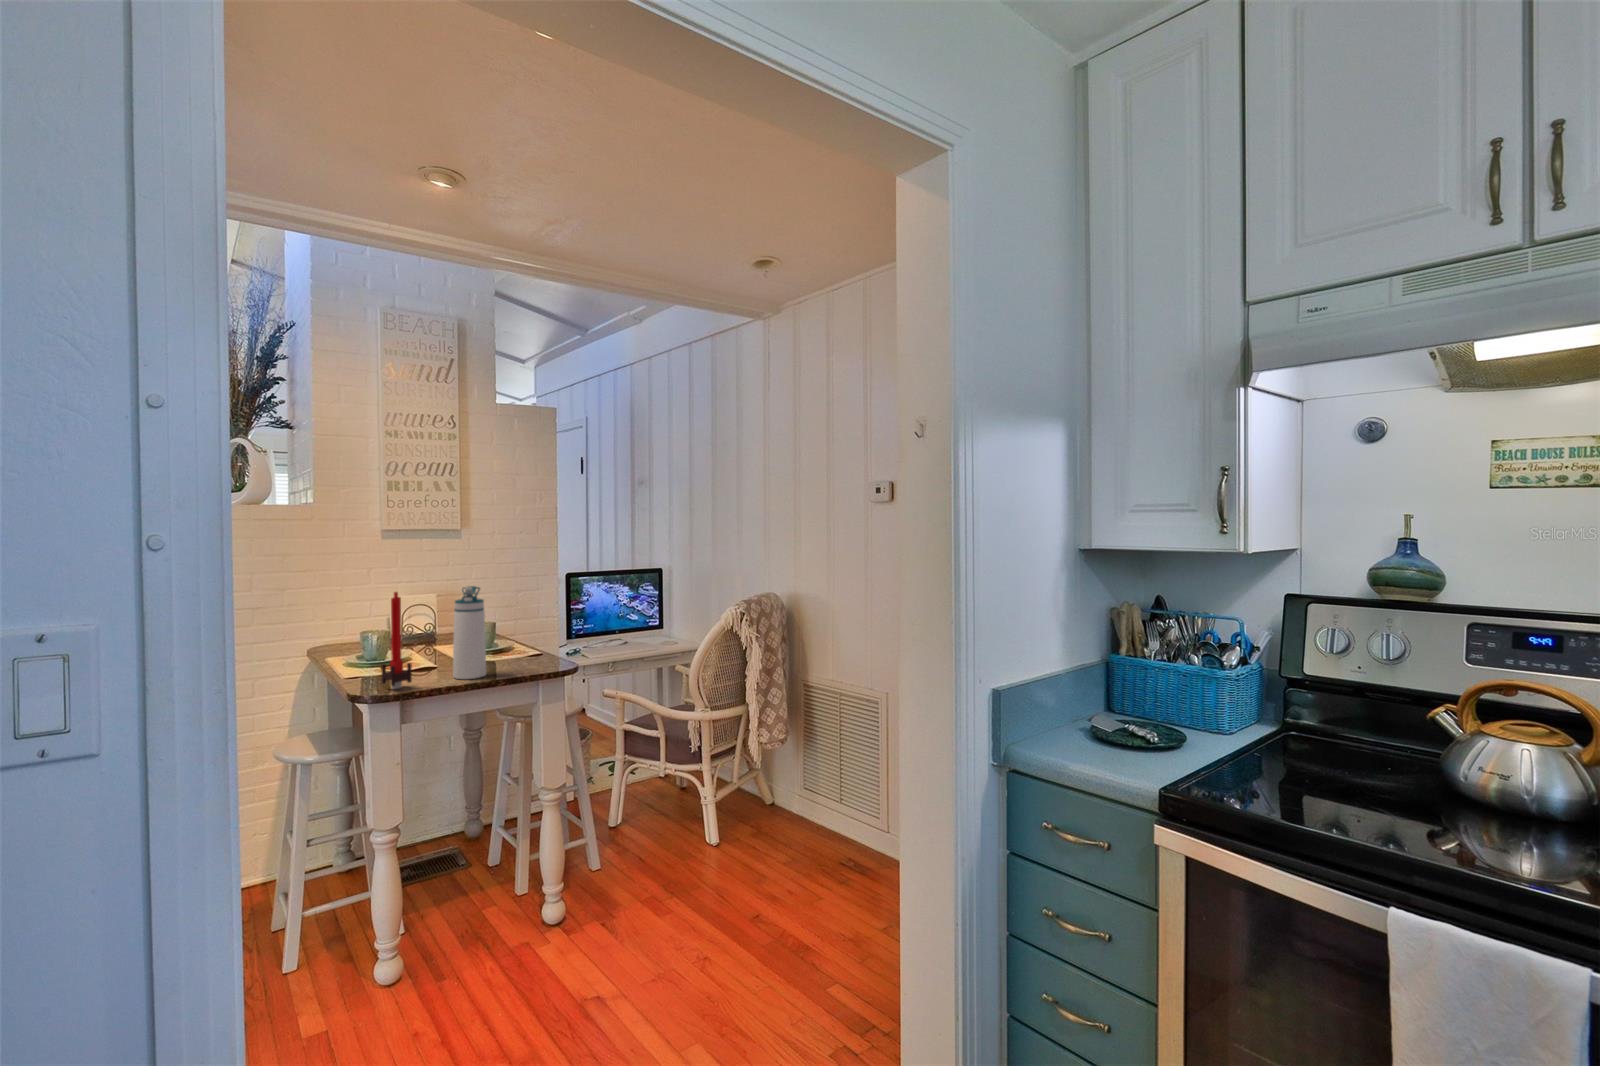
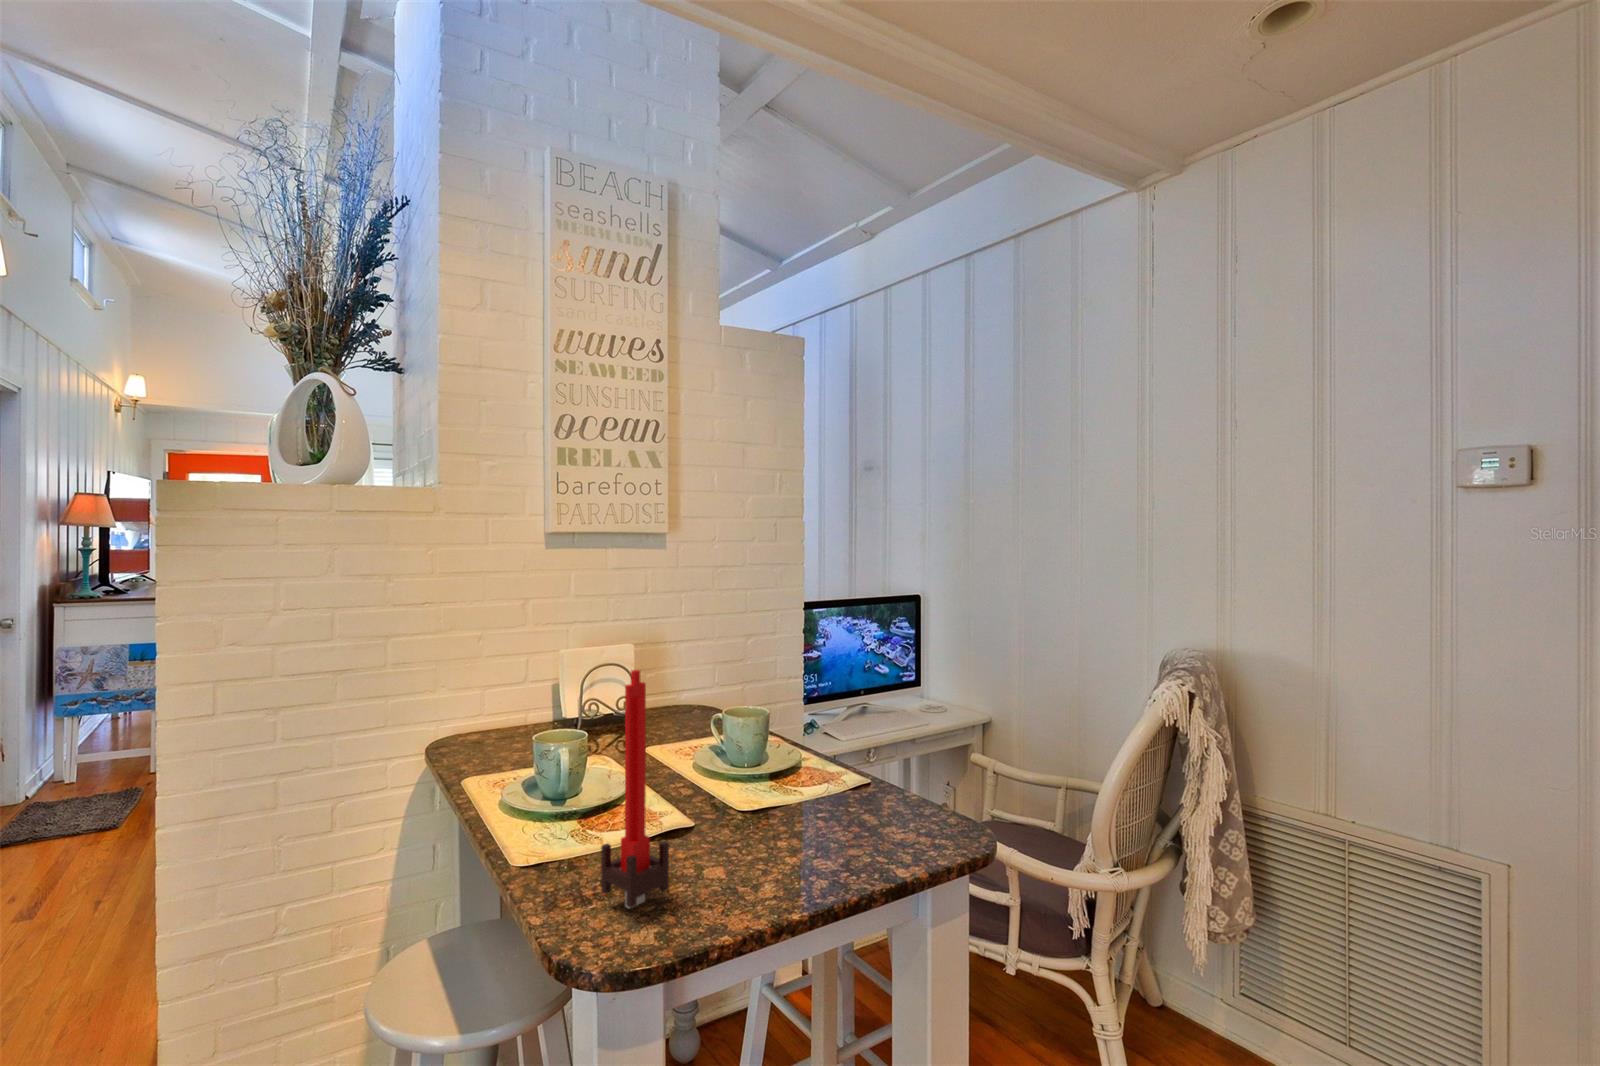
water bottle: present [453,586,486,679] -> none [735,647,803,865]

